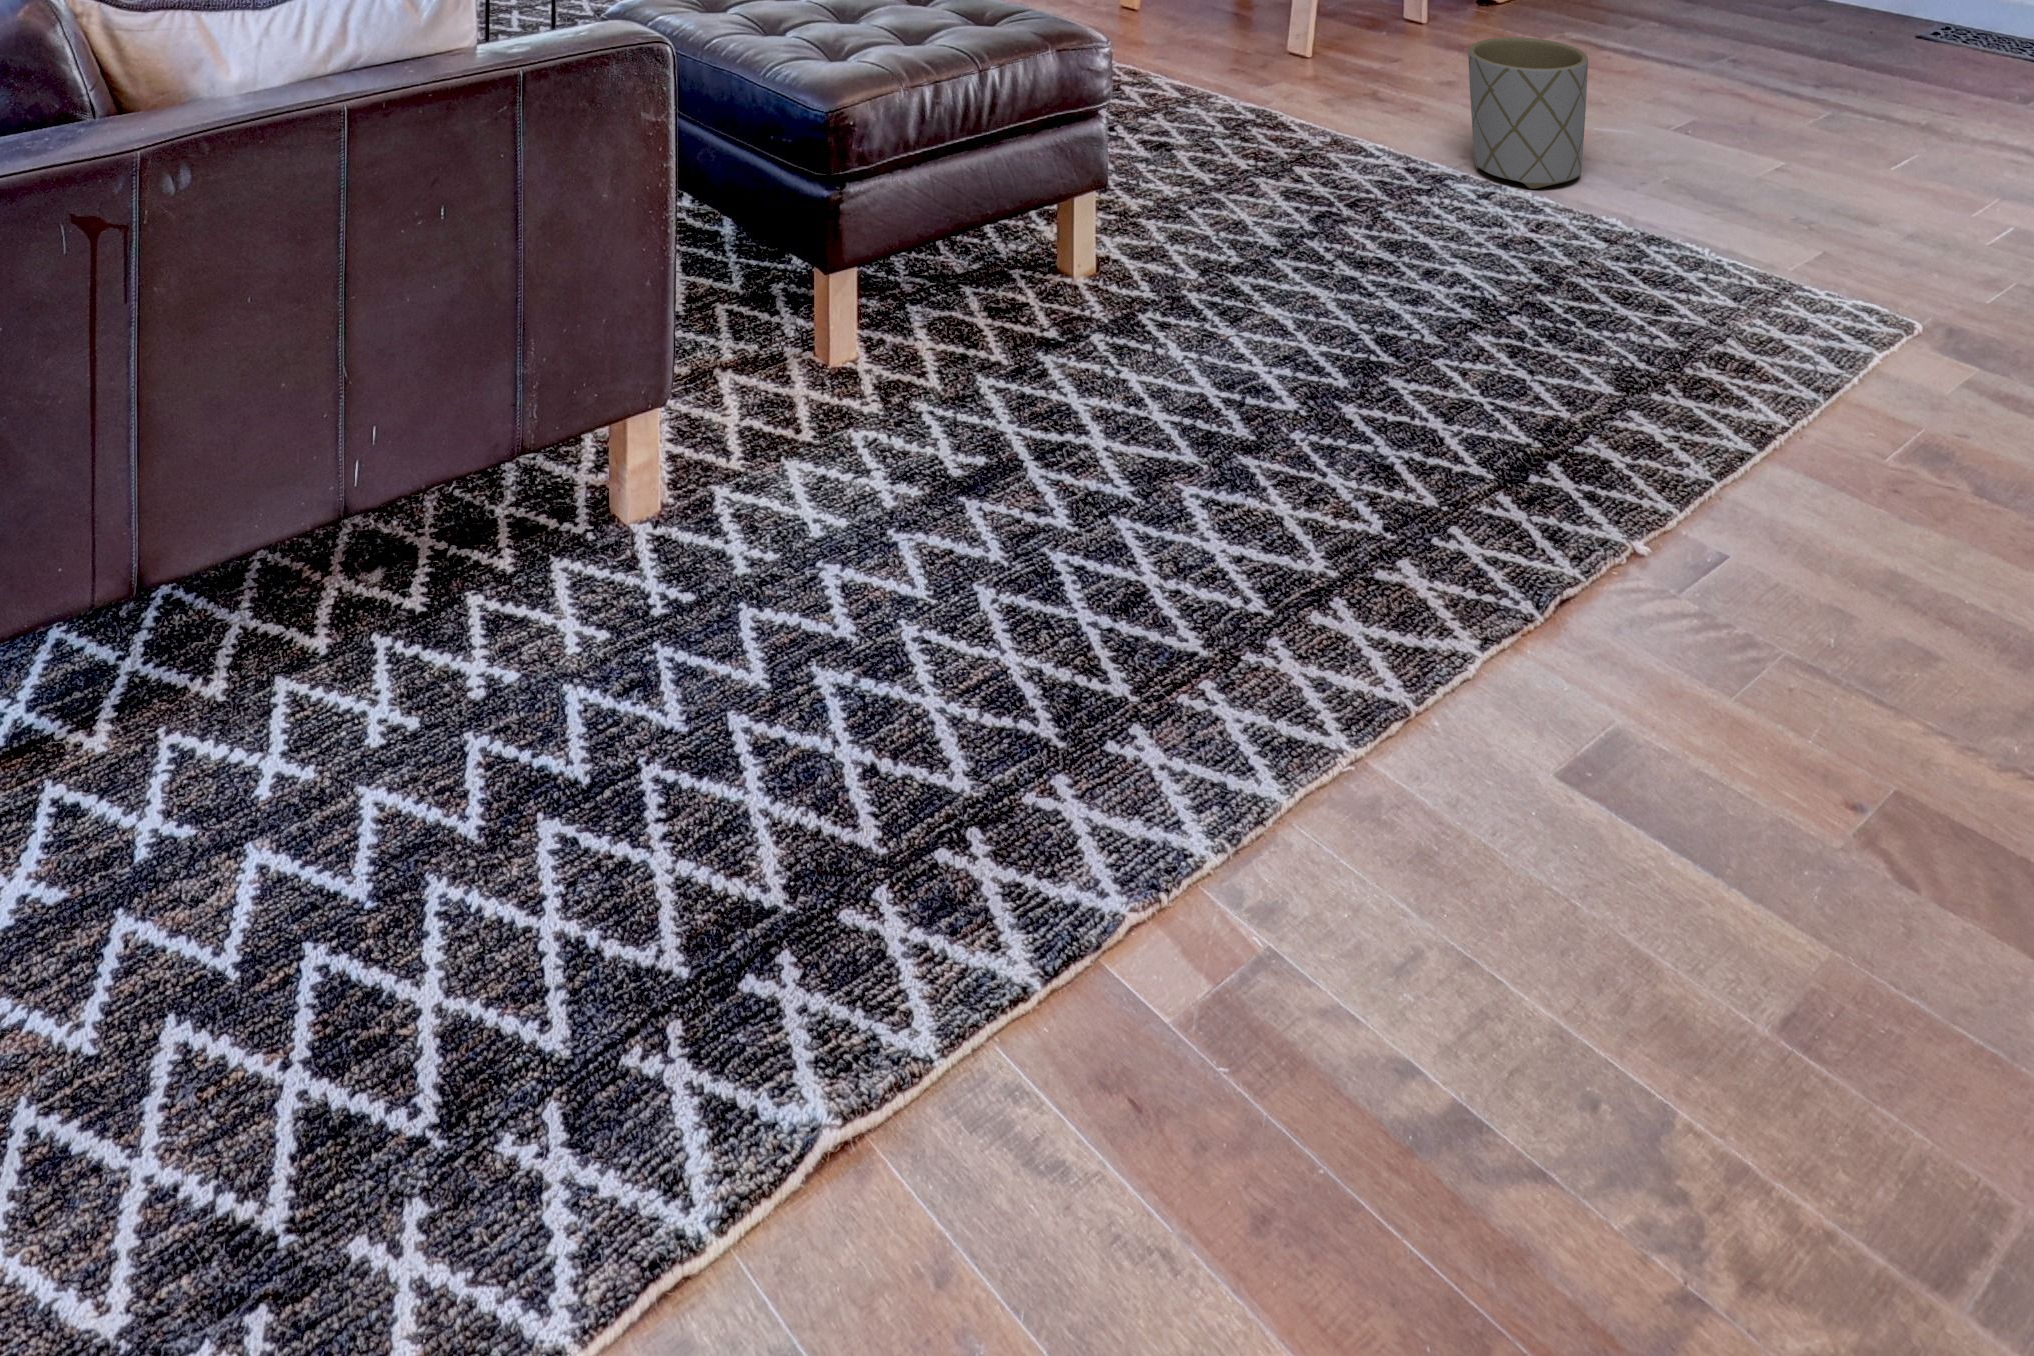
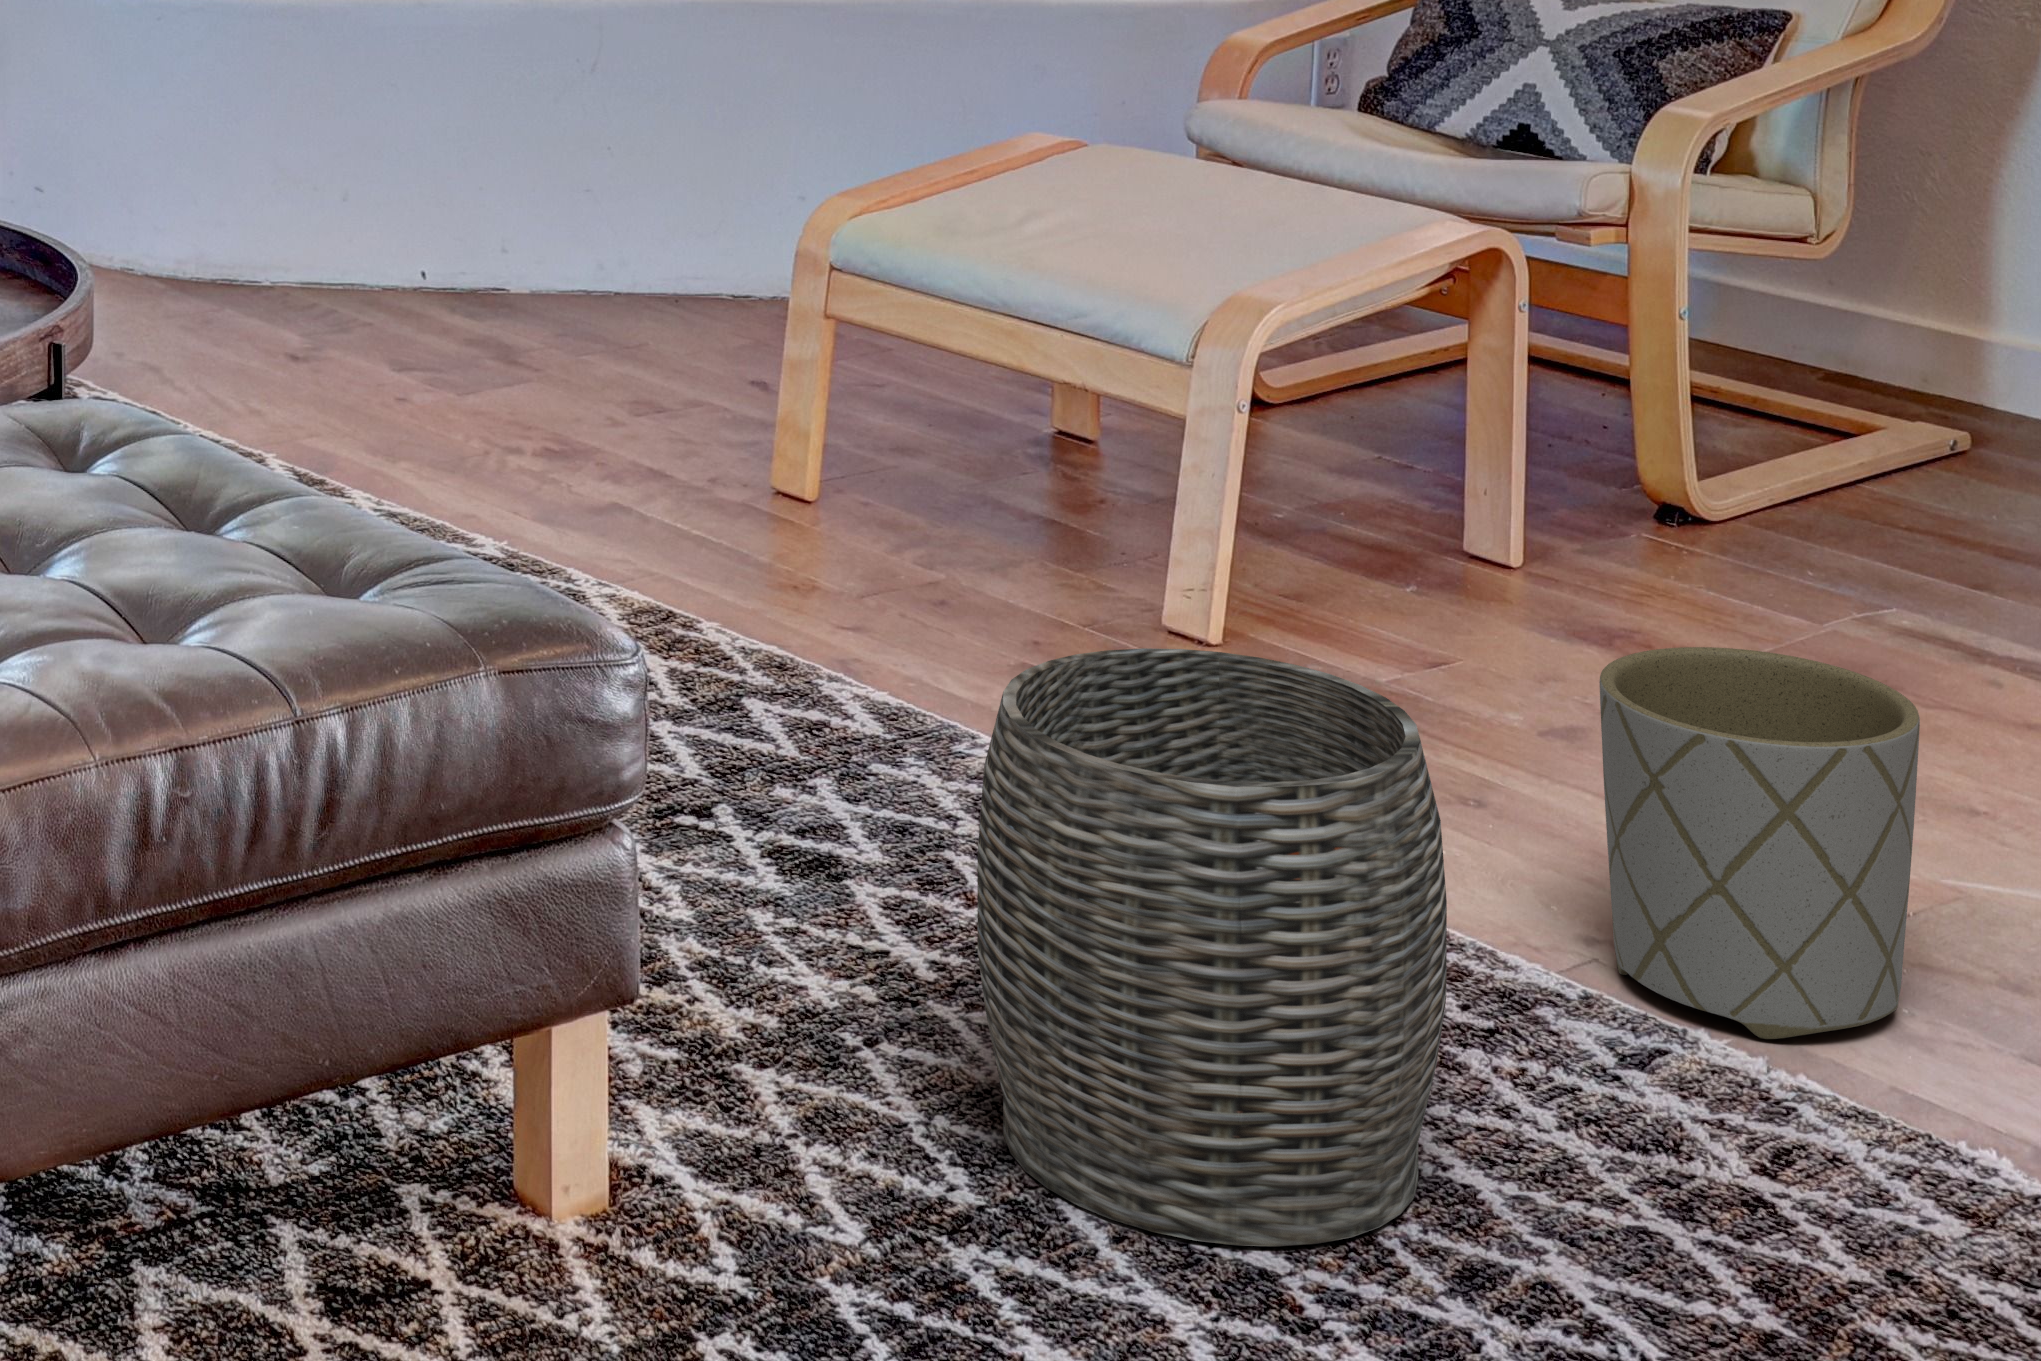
woven basket: none [1235,41,1416,271] -> present [977,648,1447,1246]

